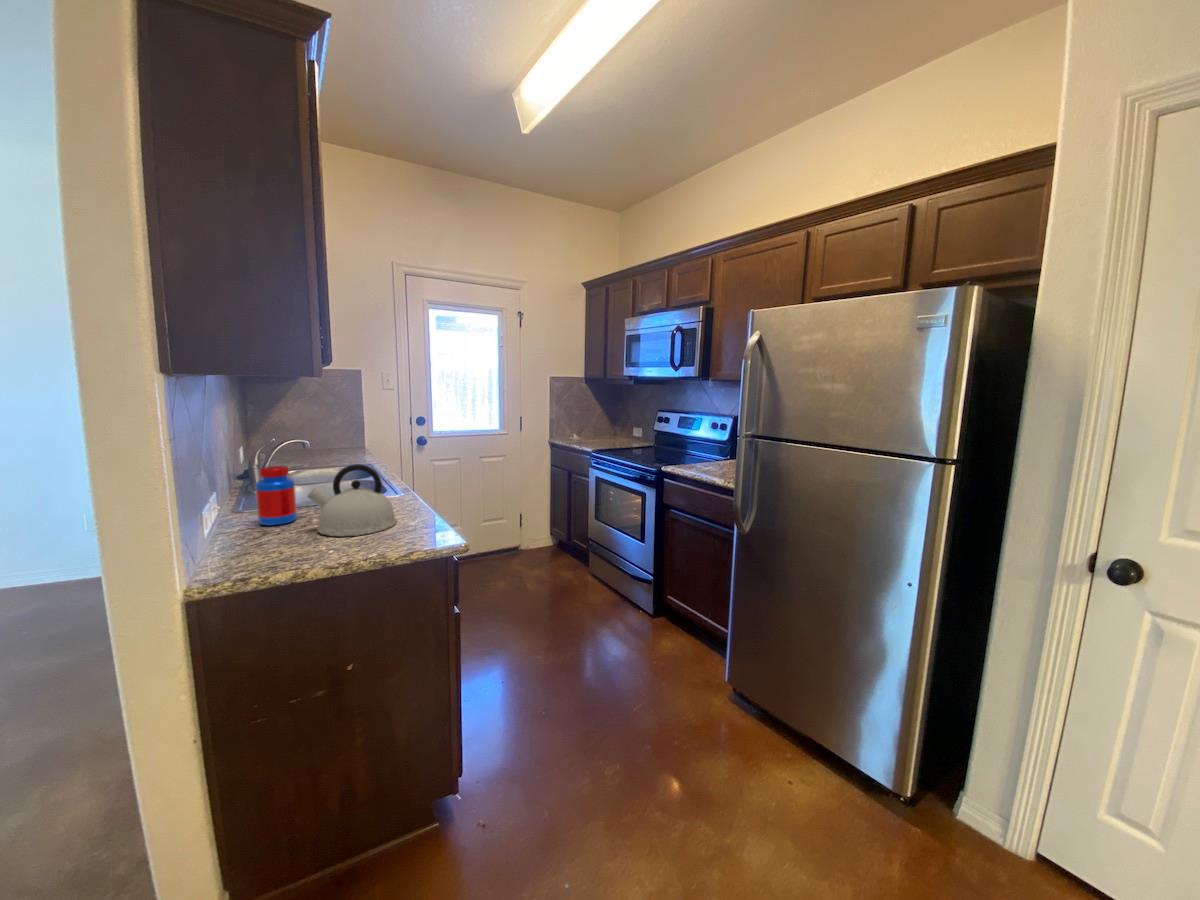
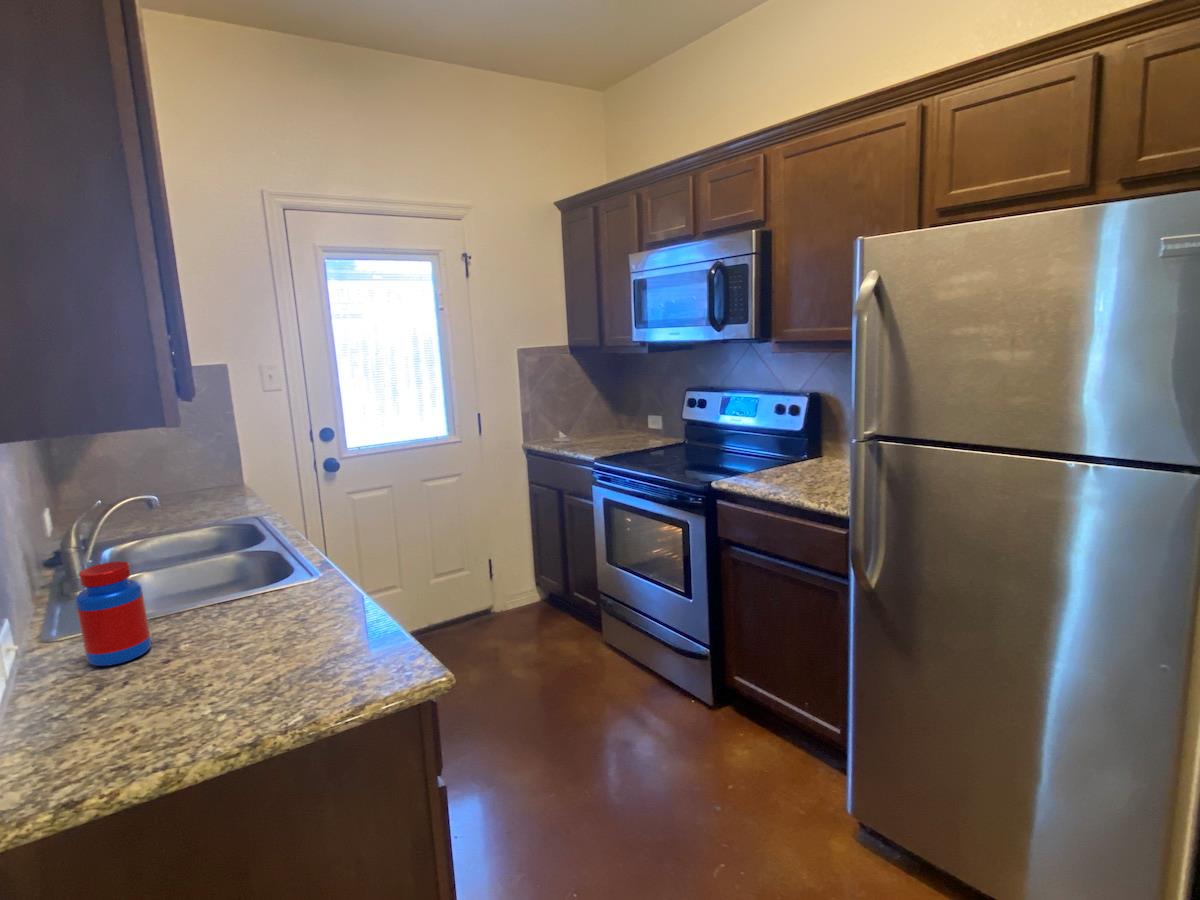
kettle: present [307,464,397,536] -> none [167,552,322,682]

